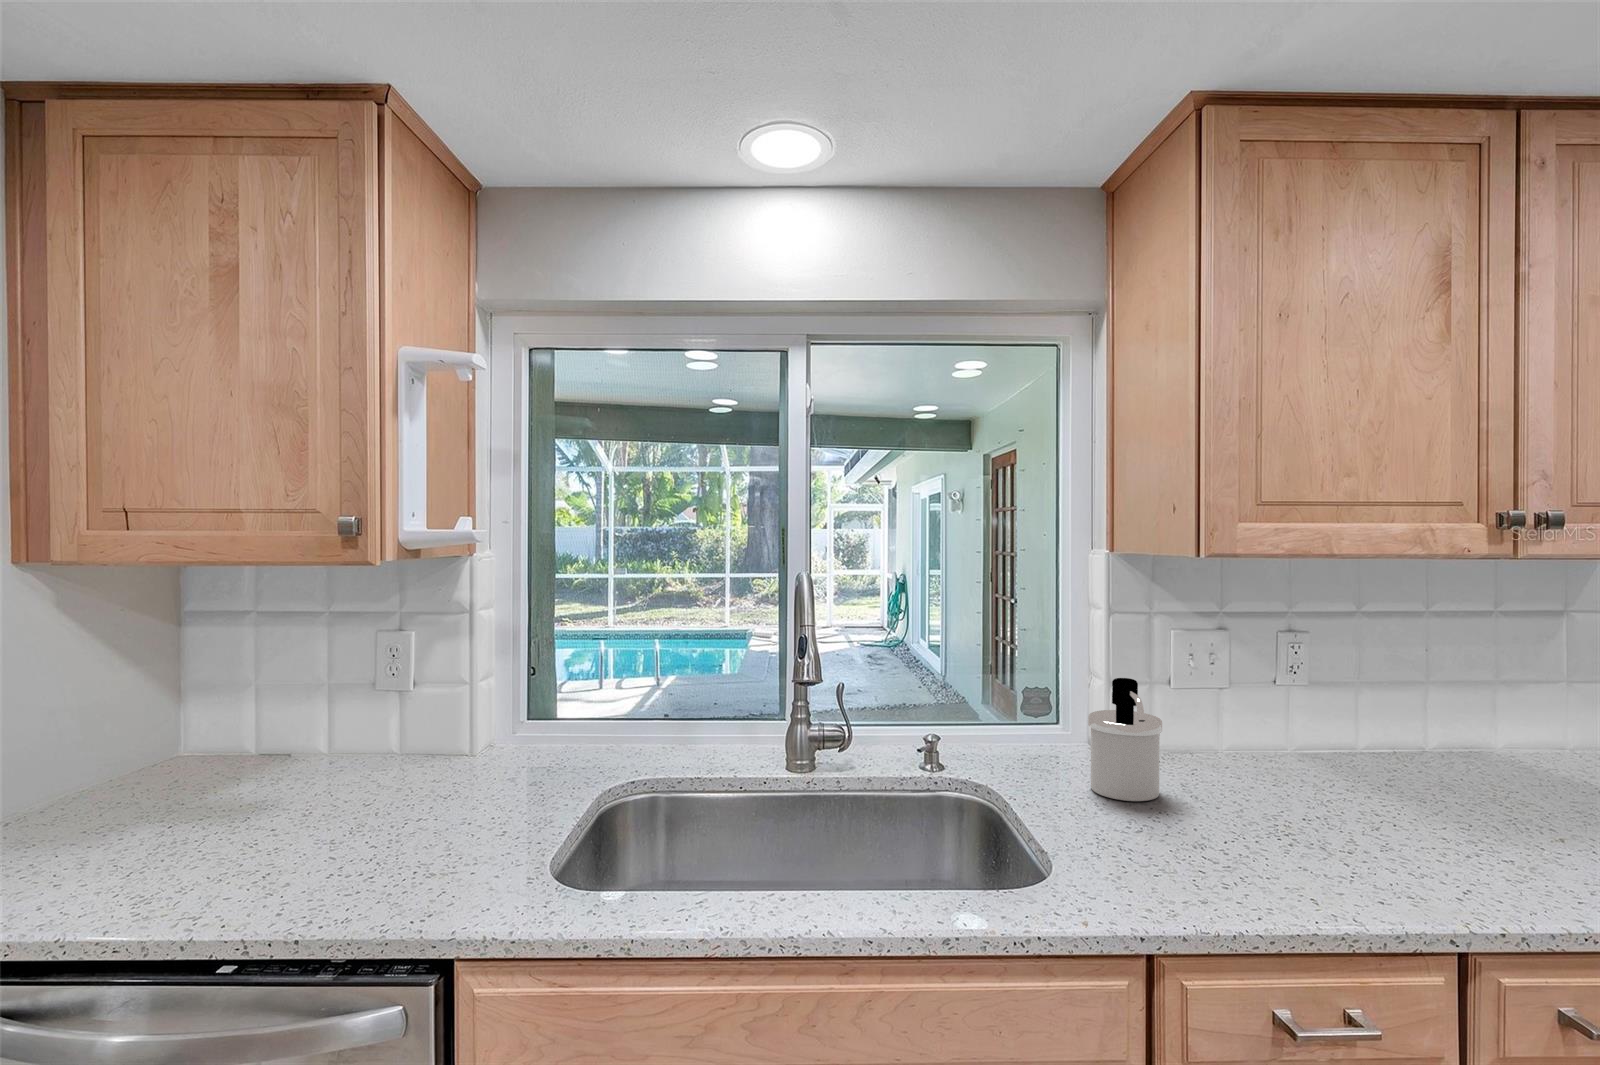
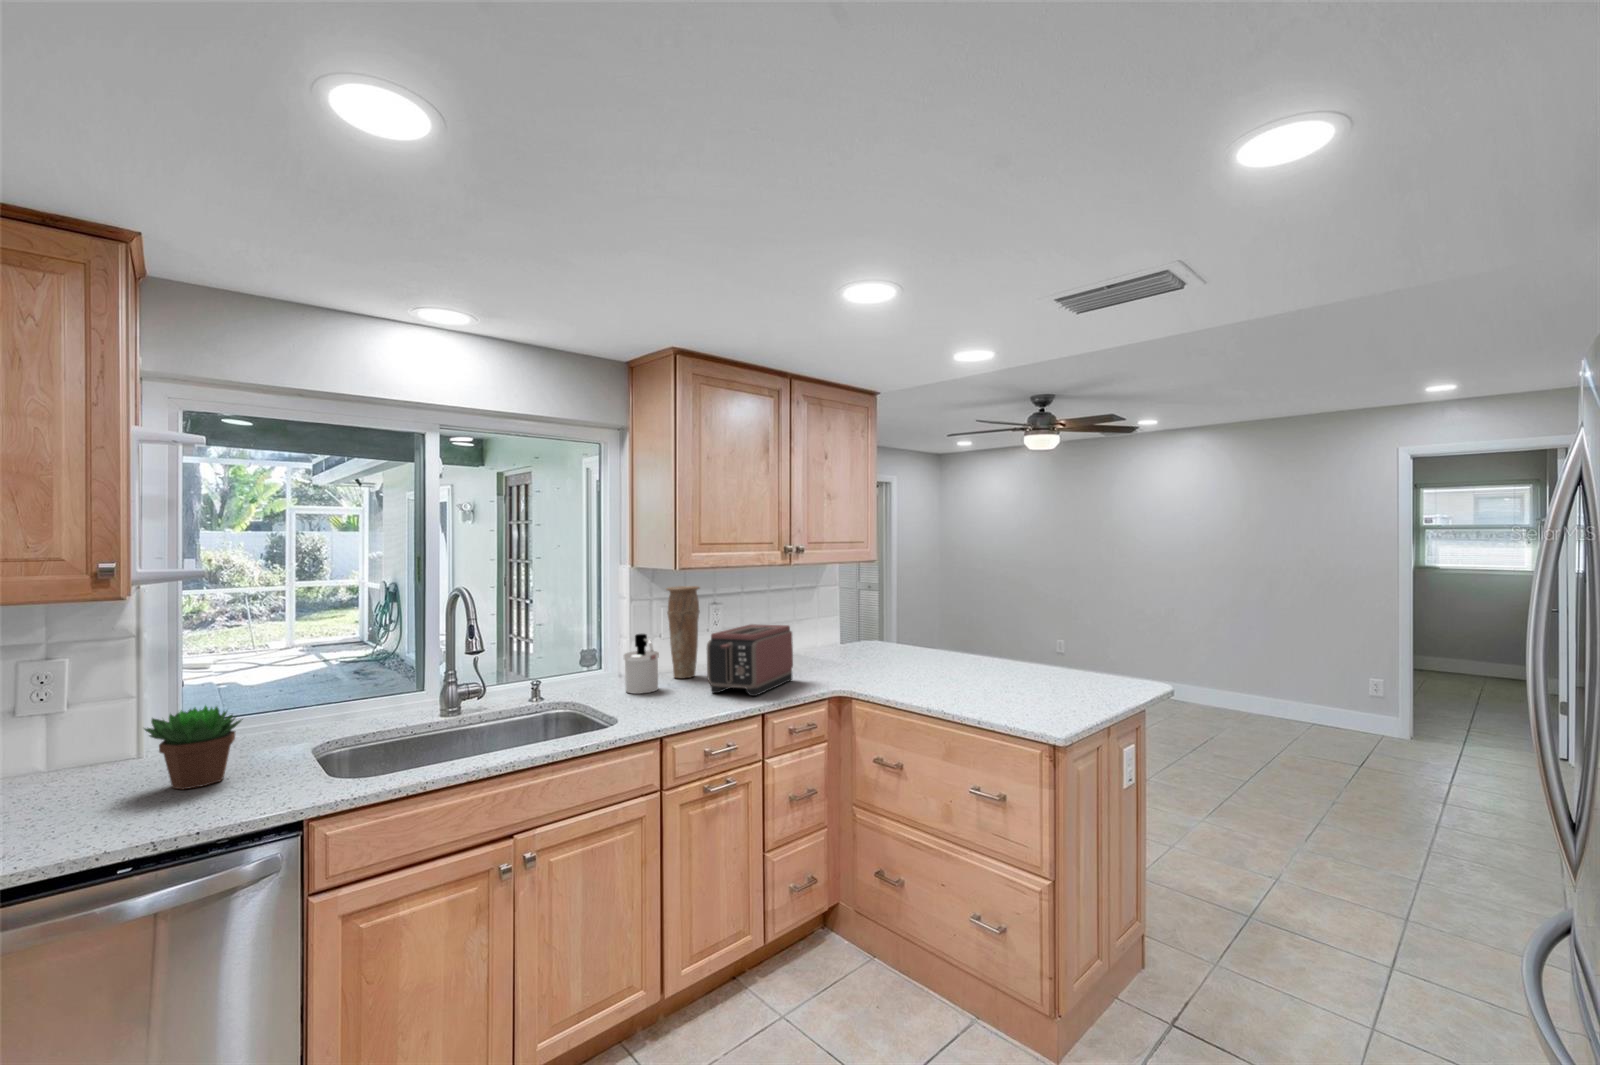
vase: none [1188,588,1266,778] -> present [666,586,700,678]
toaster: none [1272,688,1524,881] -> present [707,624,793,696]
succulent plant: none [353,715,472,837] -> present [144,706,243,789]

